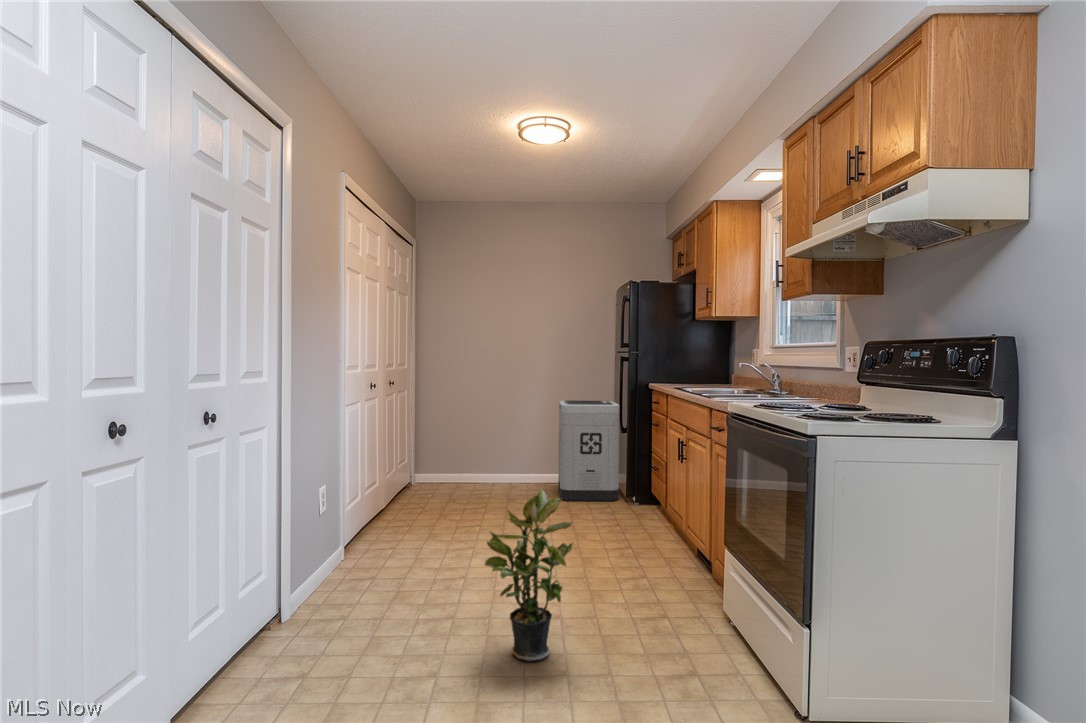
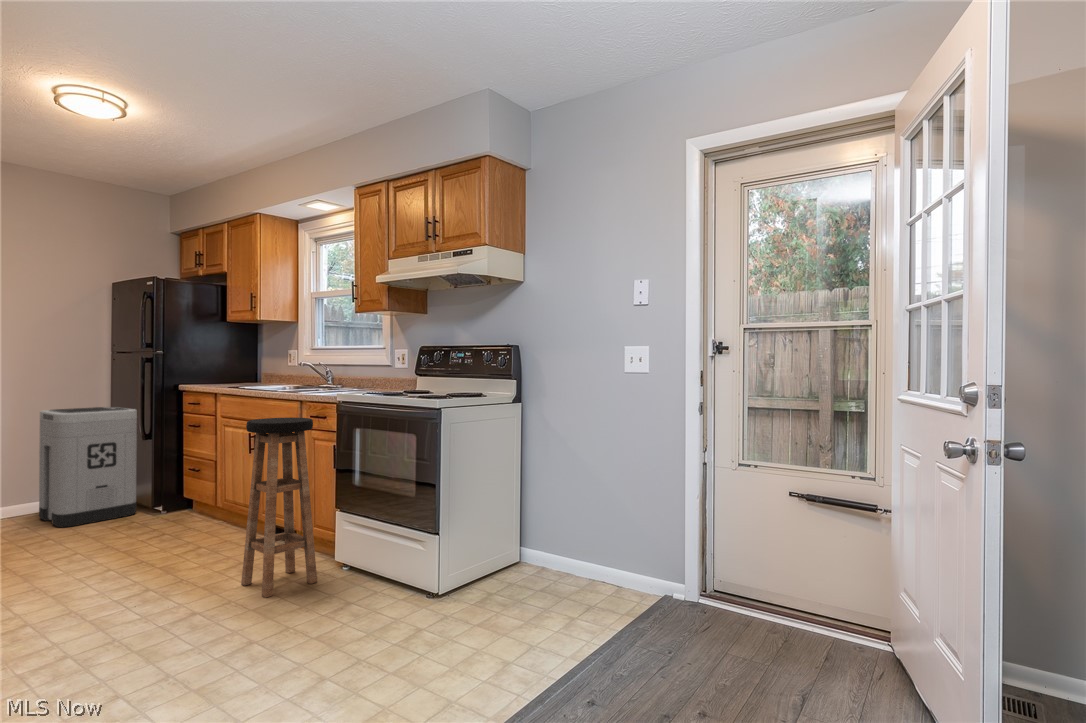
bar stool: none [618,426,689,632] -> present [241,418,317,598]
potted plant: present [485,489,573,662] -> none [145,483,244,648]

